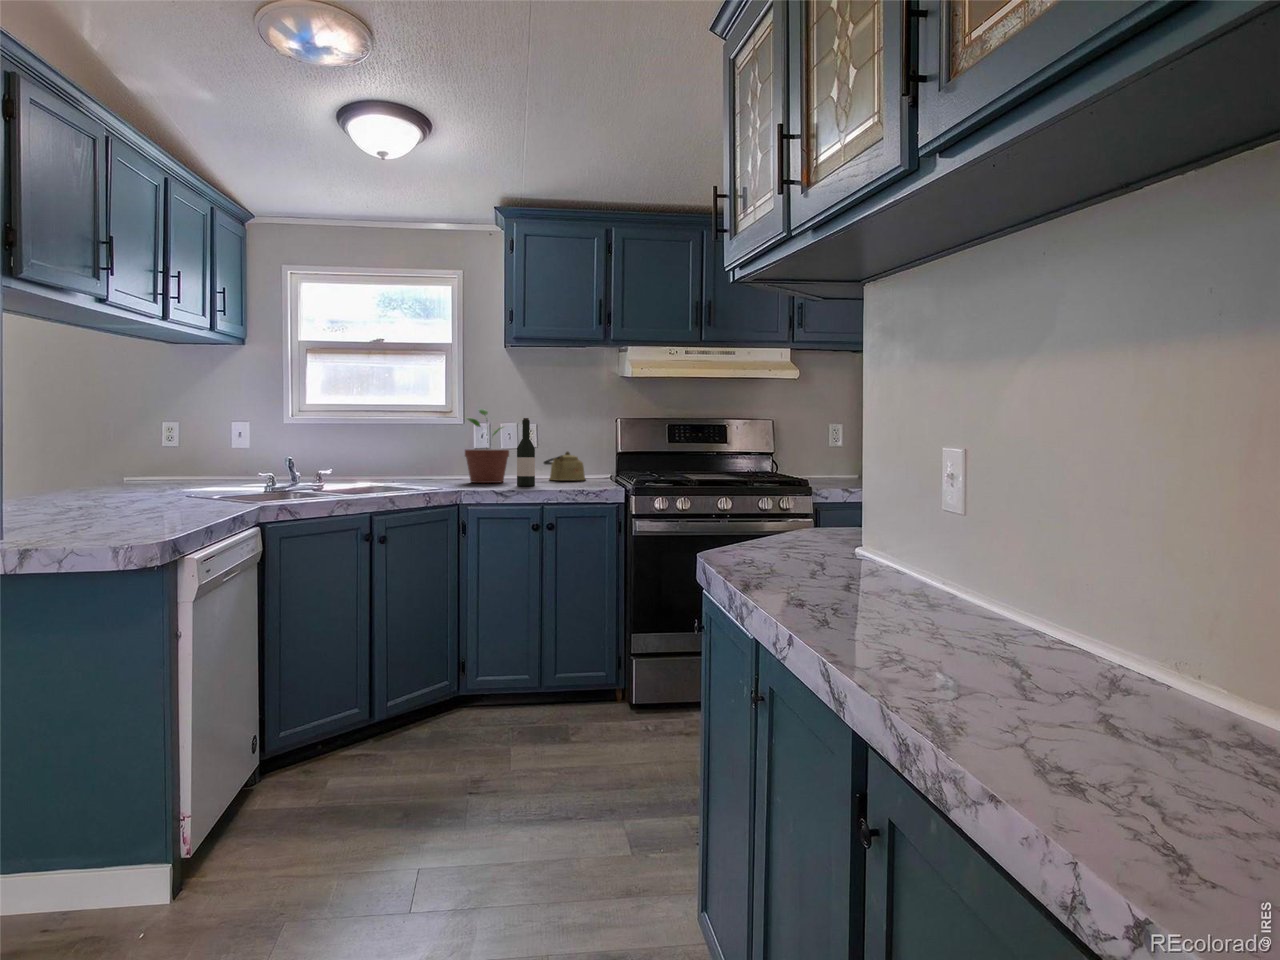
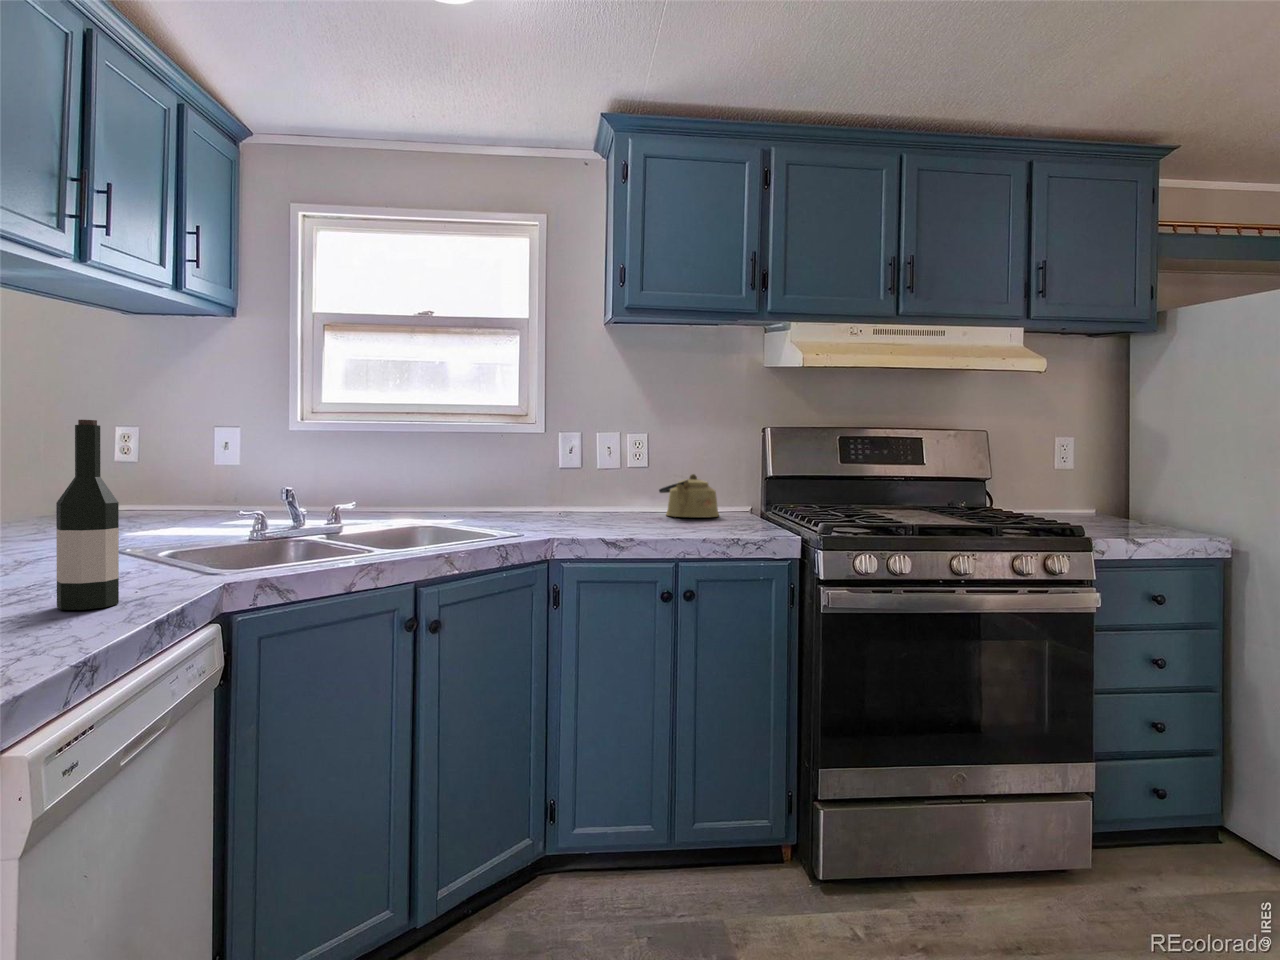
potted plant: present [465,409,509,483] -> none [549,411,614,521]
wine bottle: present [517,418,535,486] -> present [56,420,119,610]

